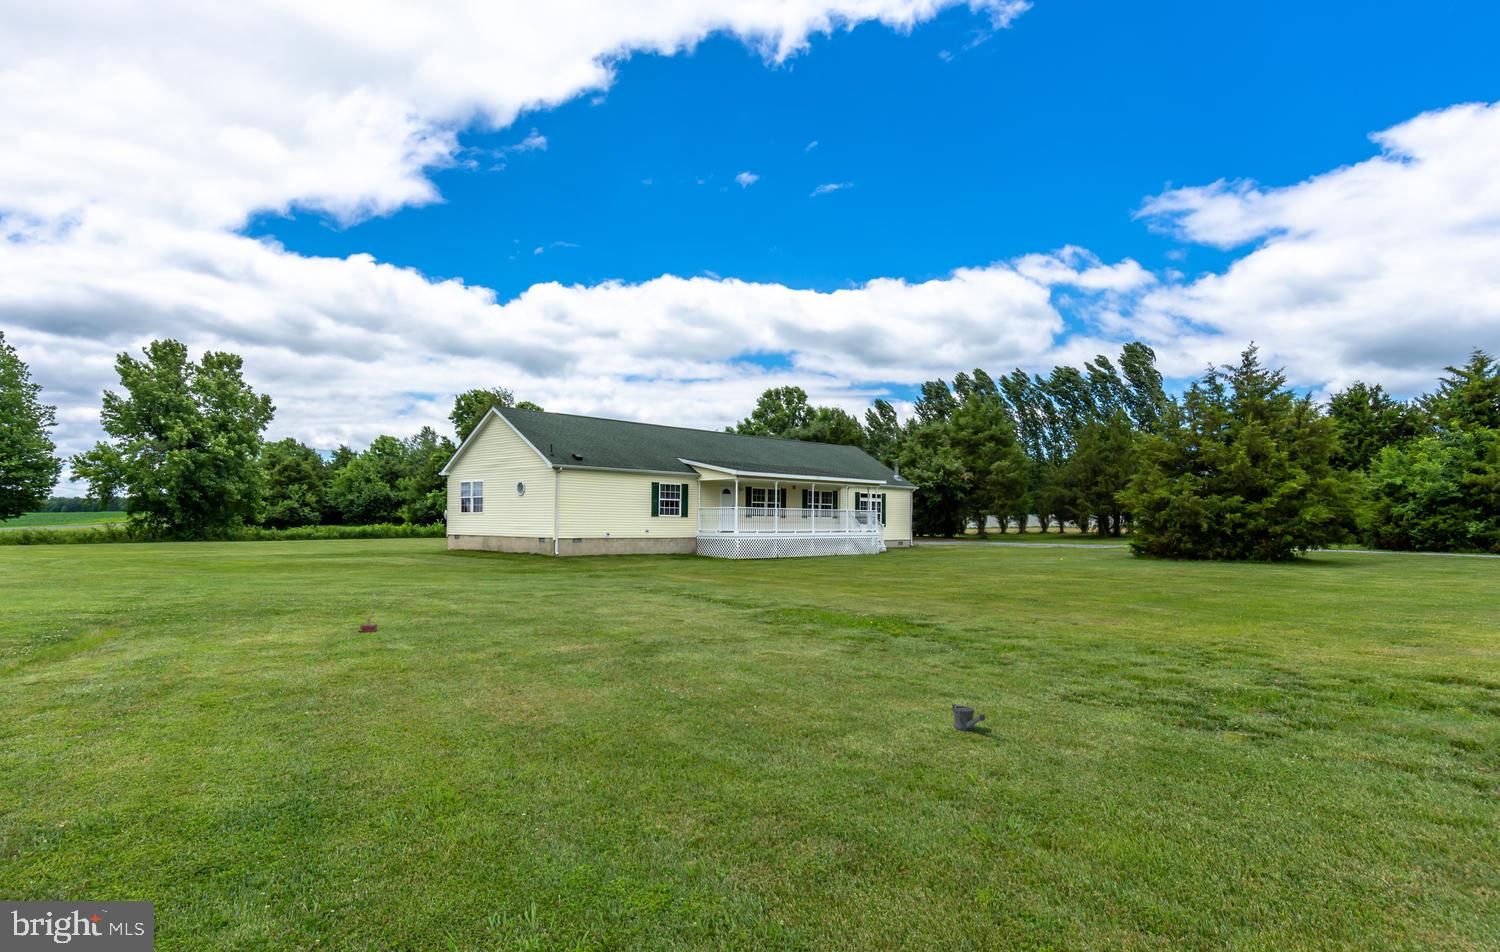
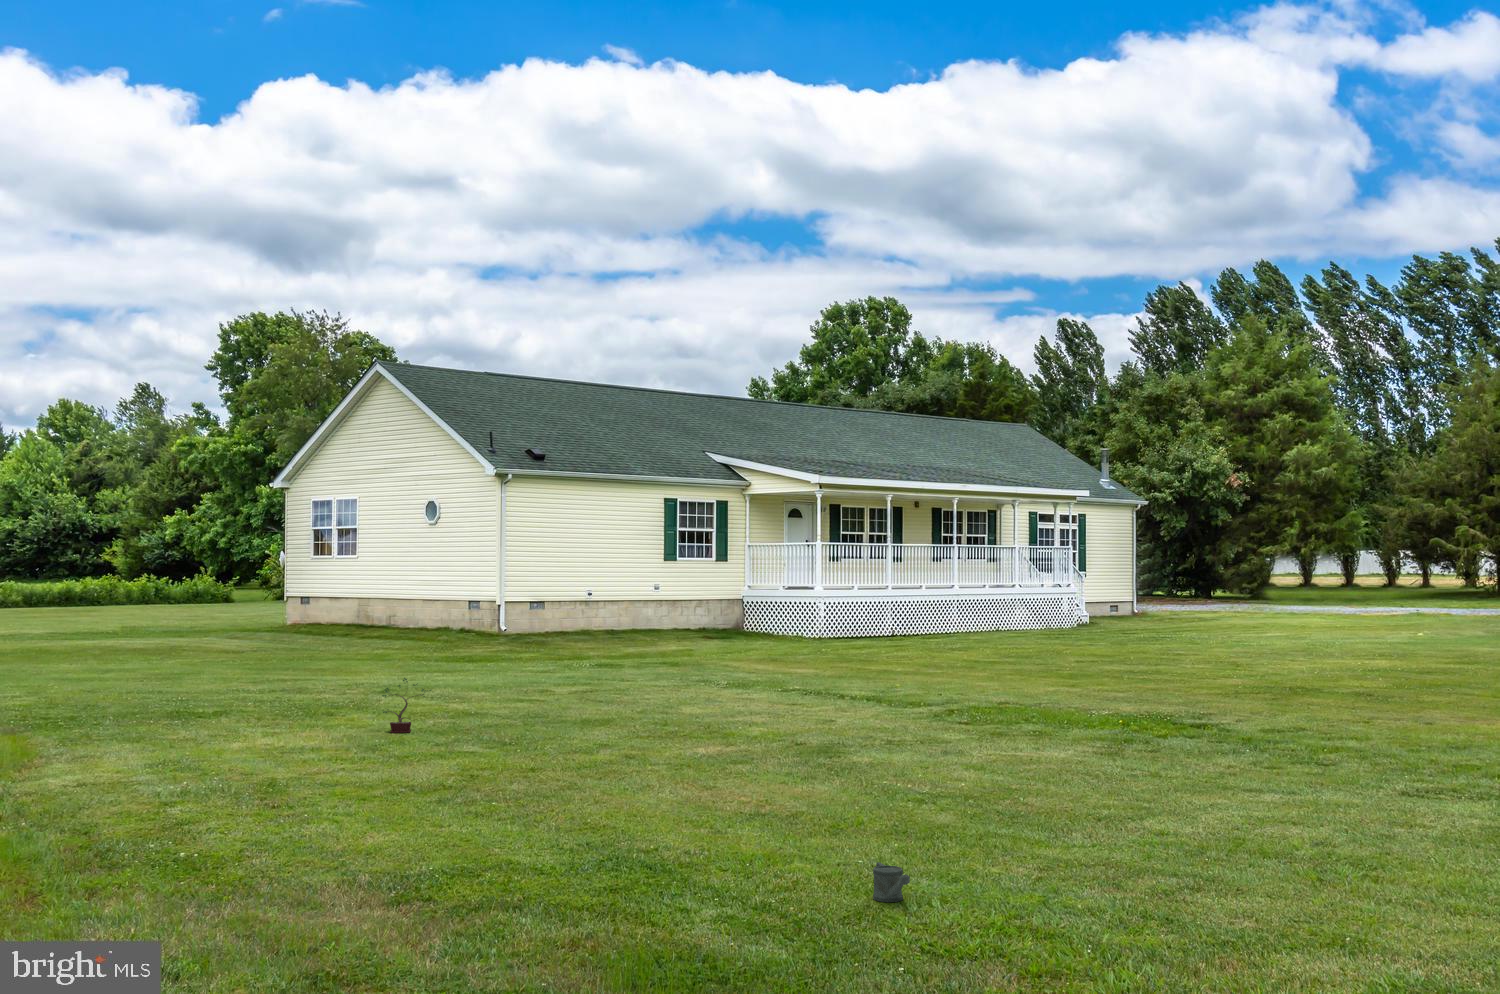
watering can: present [952,704,985,731] -> present [873,862,910,902]

